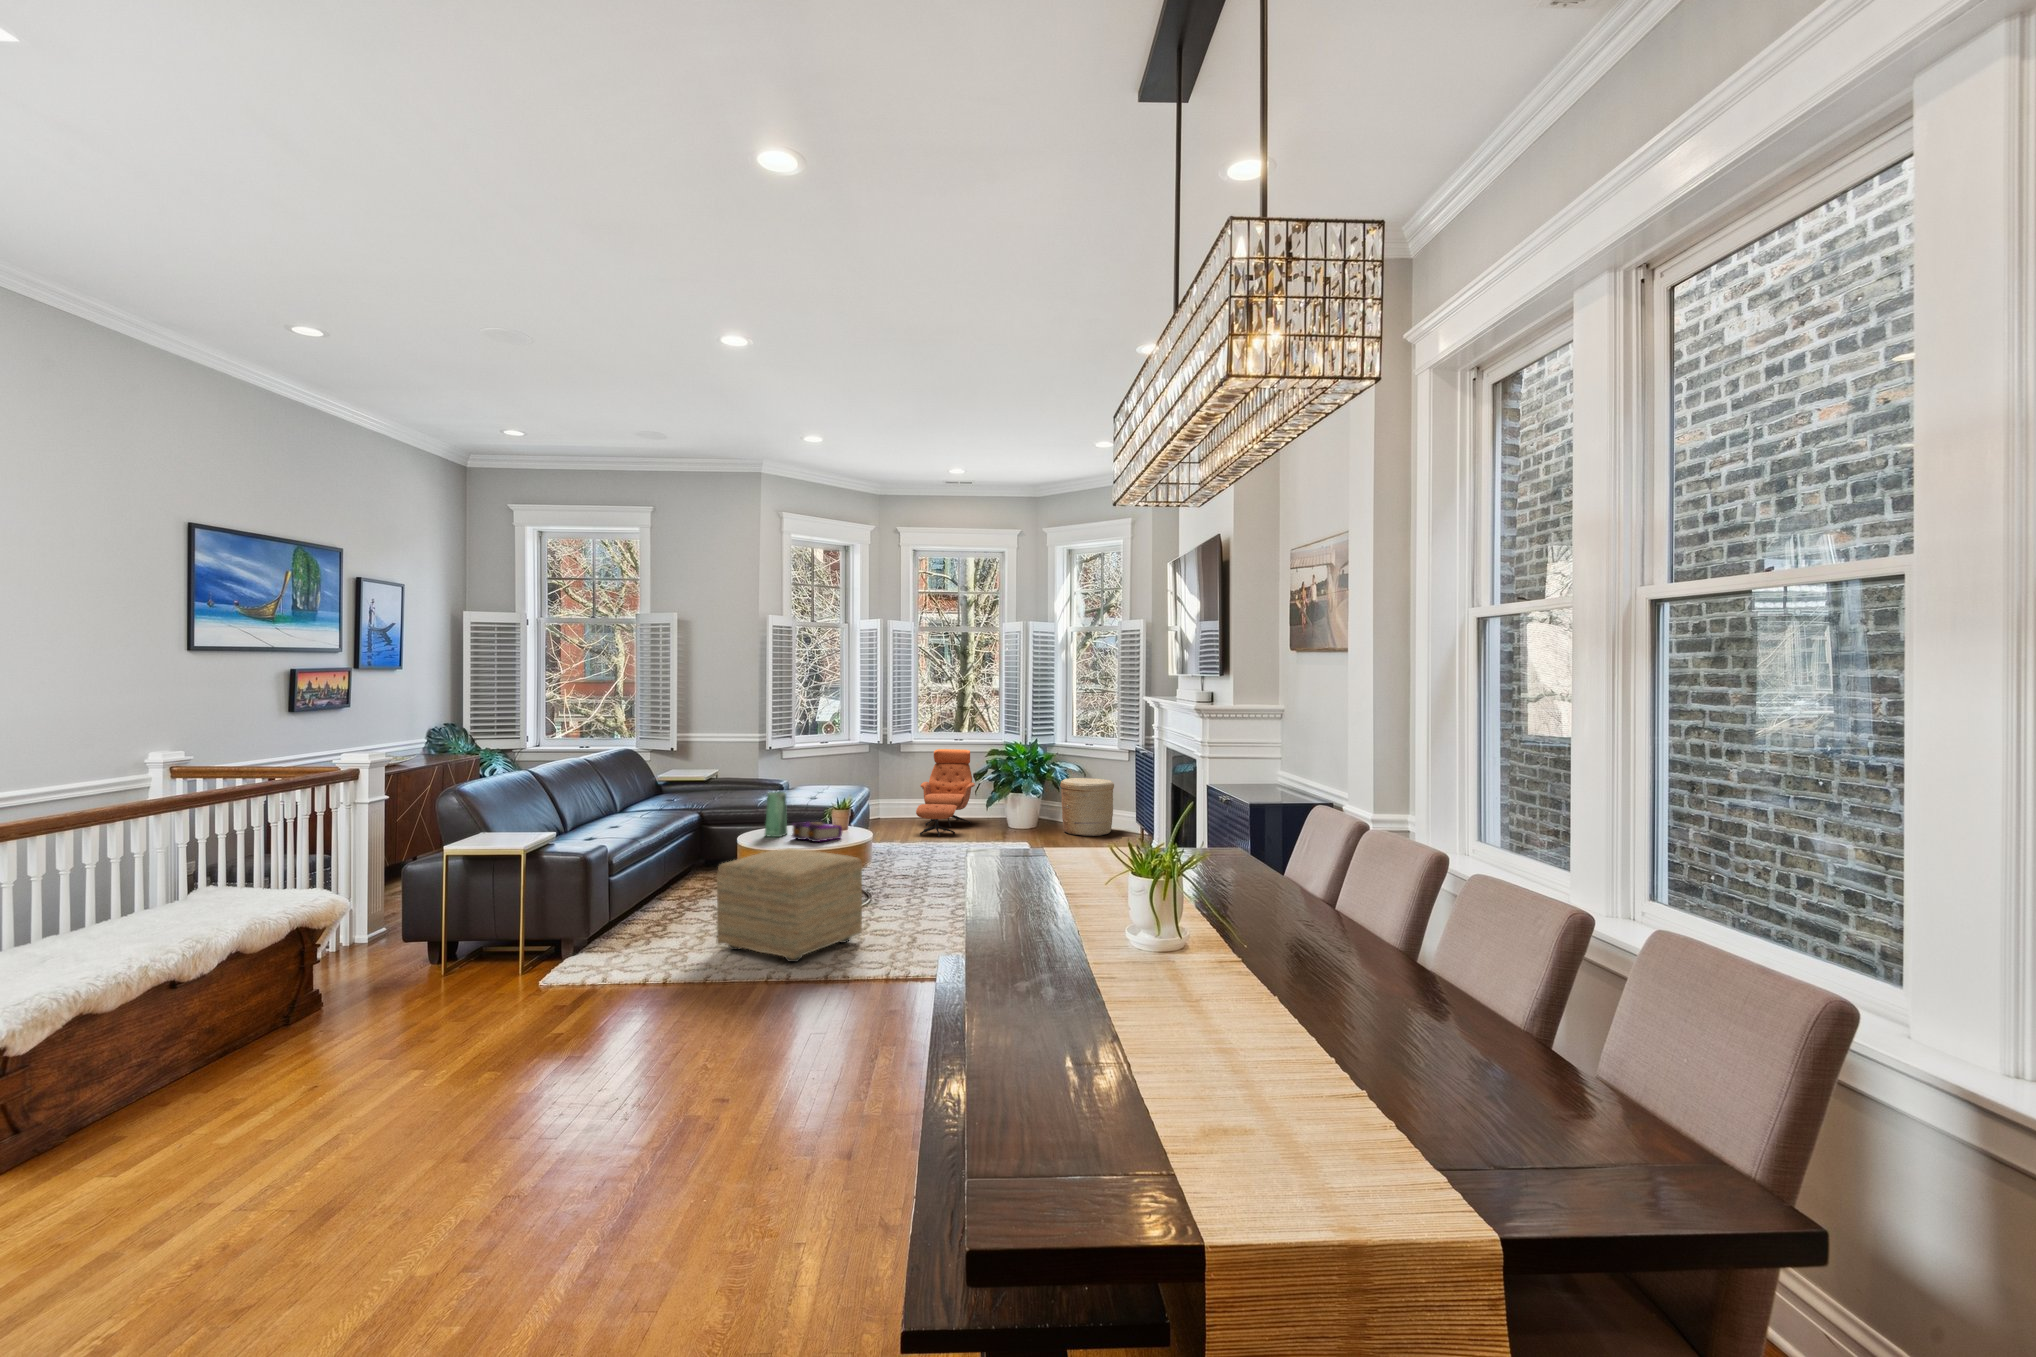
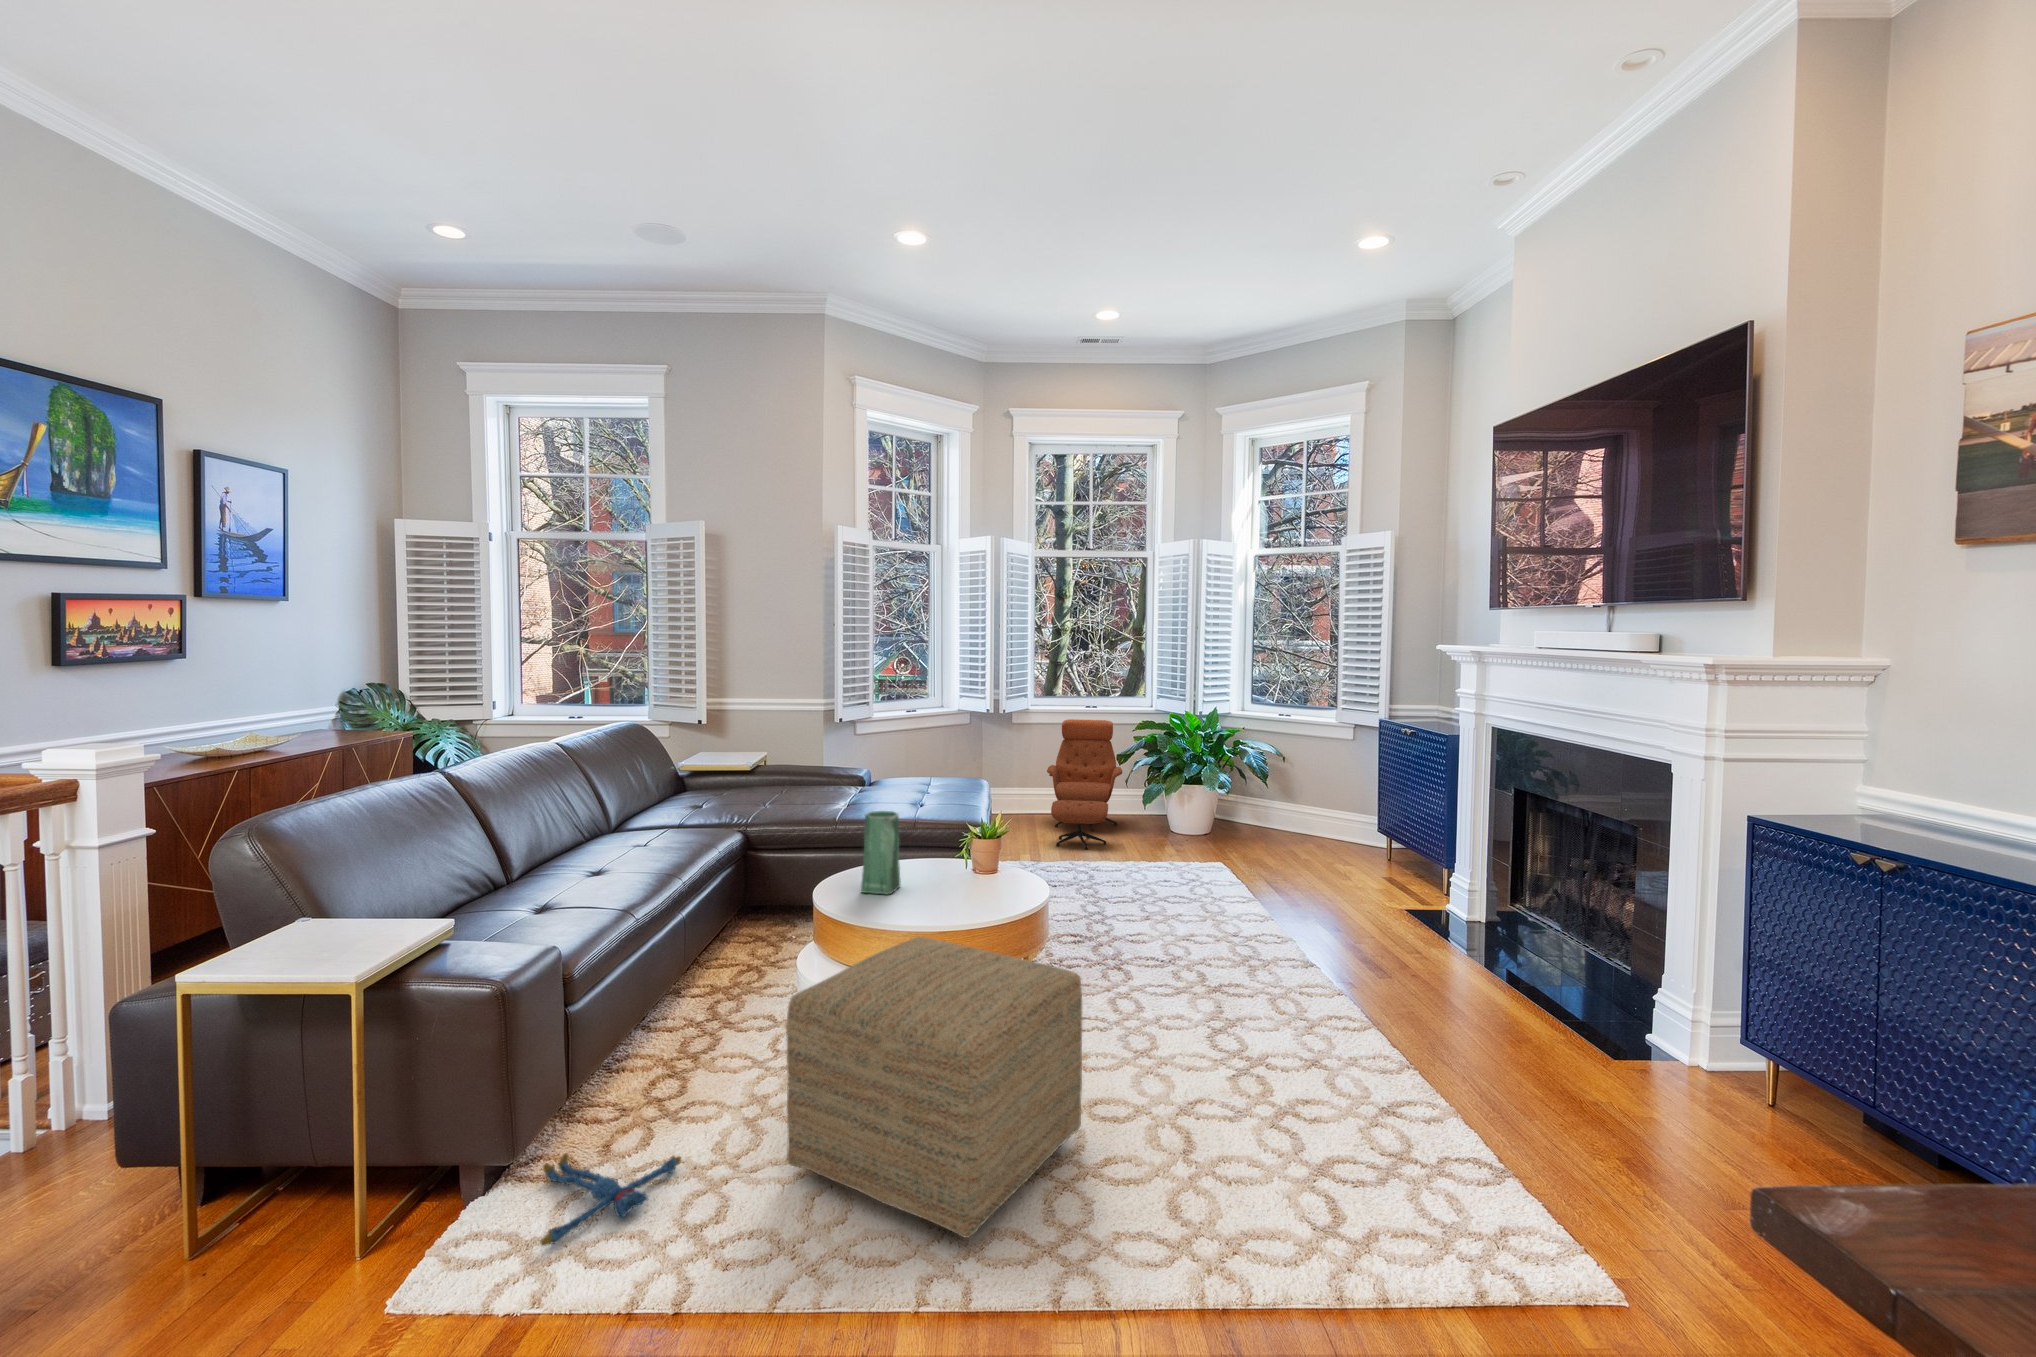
woven basket: present [1060,778,1114,836] -> none [1255,763,1336,849]
book: present [792,822,842,842] -> none [912,866,1004,911]
plush toy: none [601,942,666,966] -> present [541,1153,681,1246]

